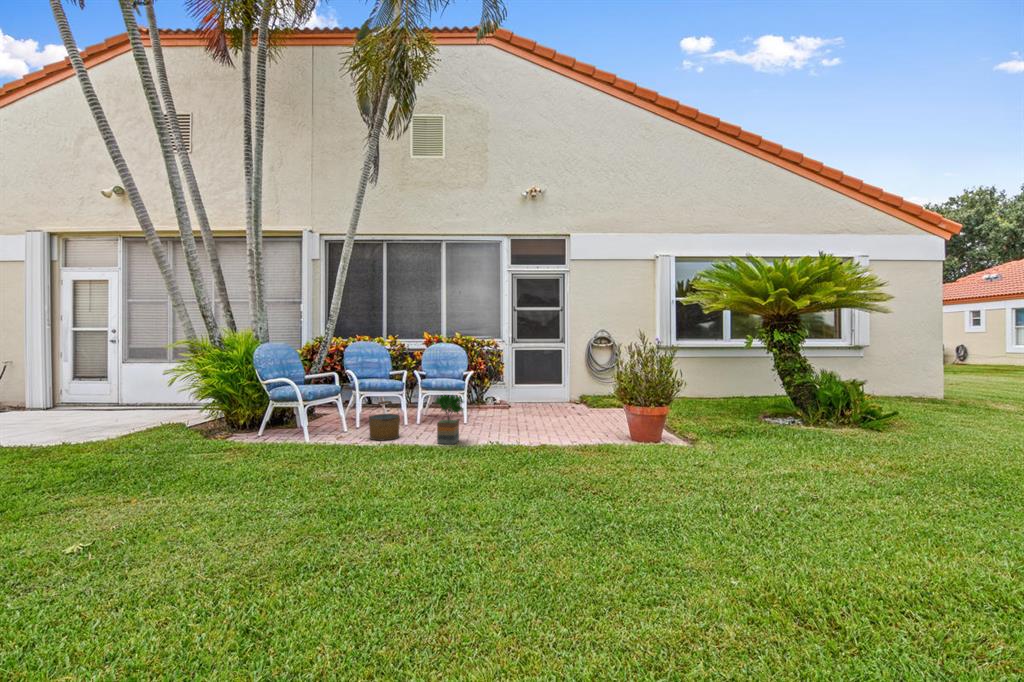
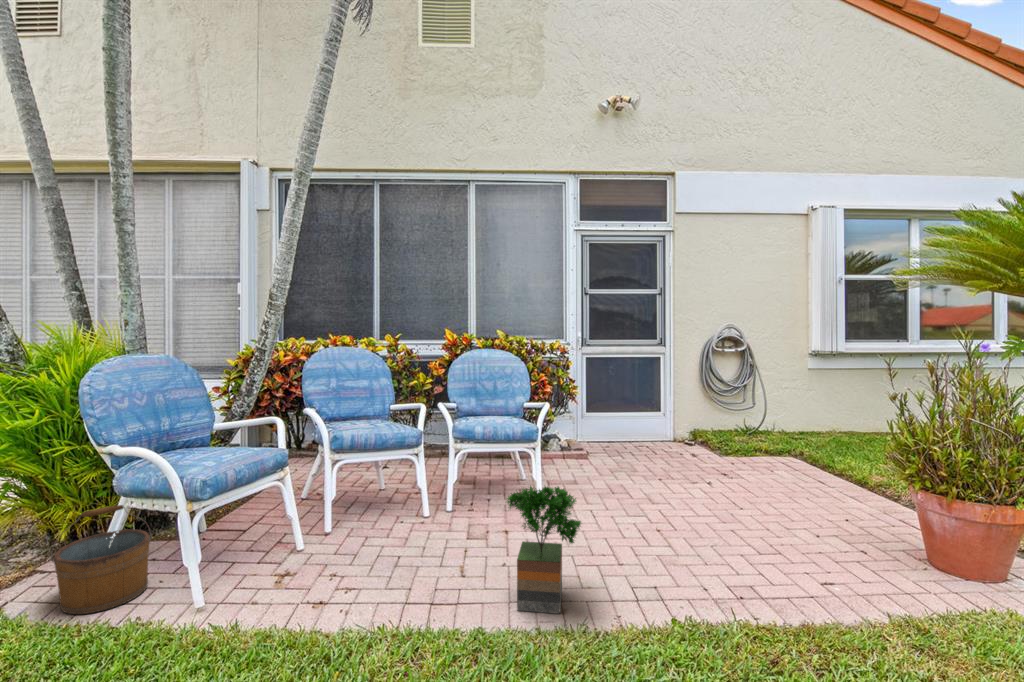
bucket: present [369,401,400,440] -> present [51,505,151,614]

